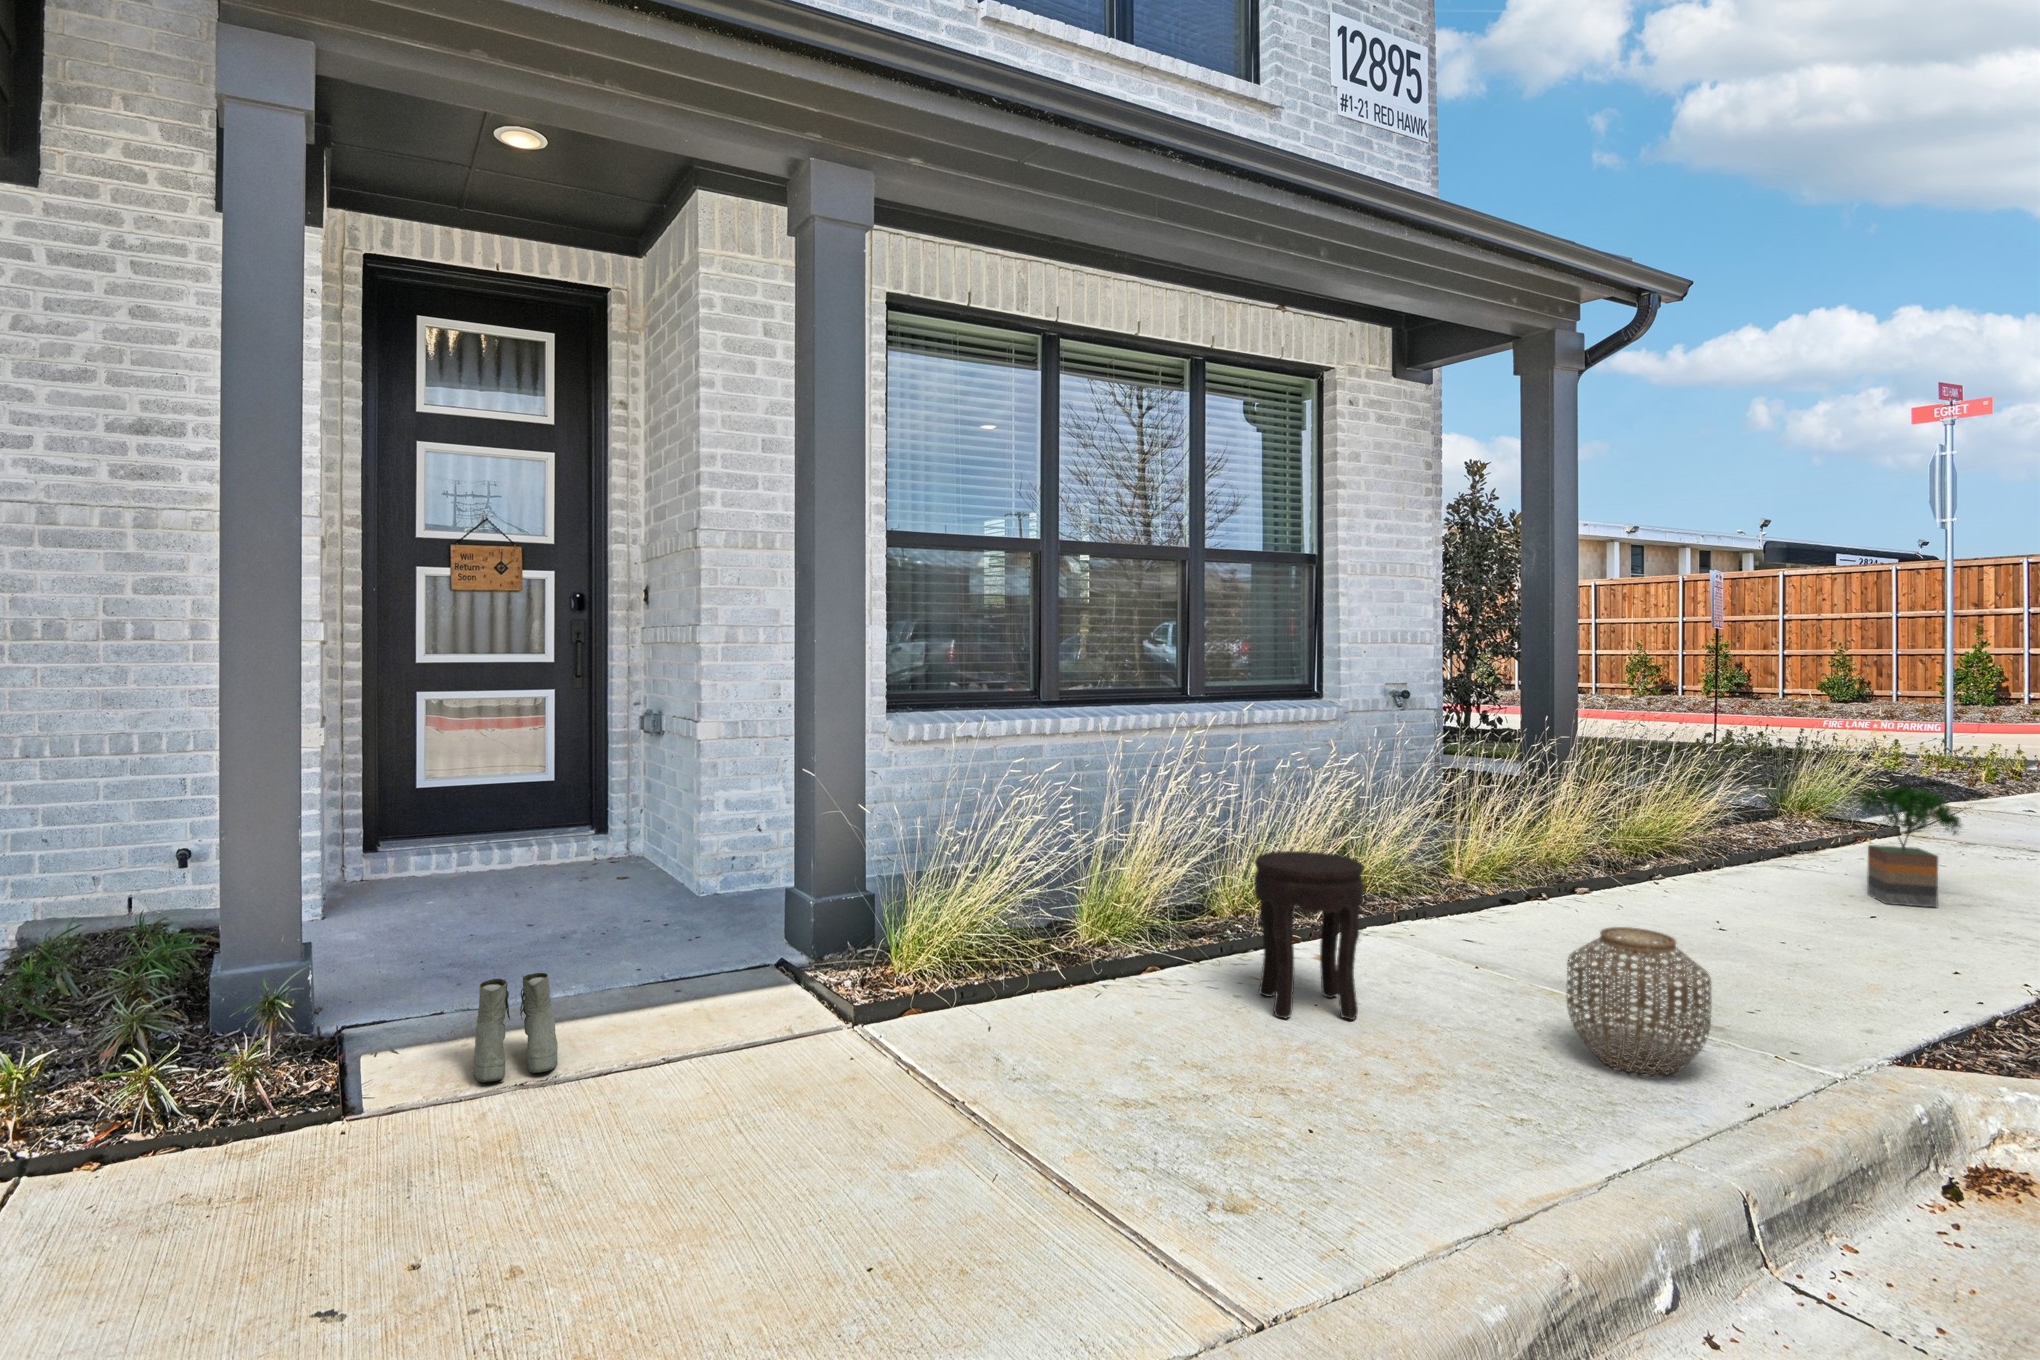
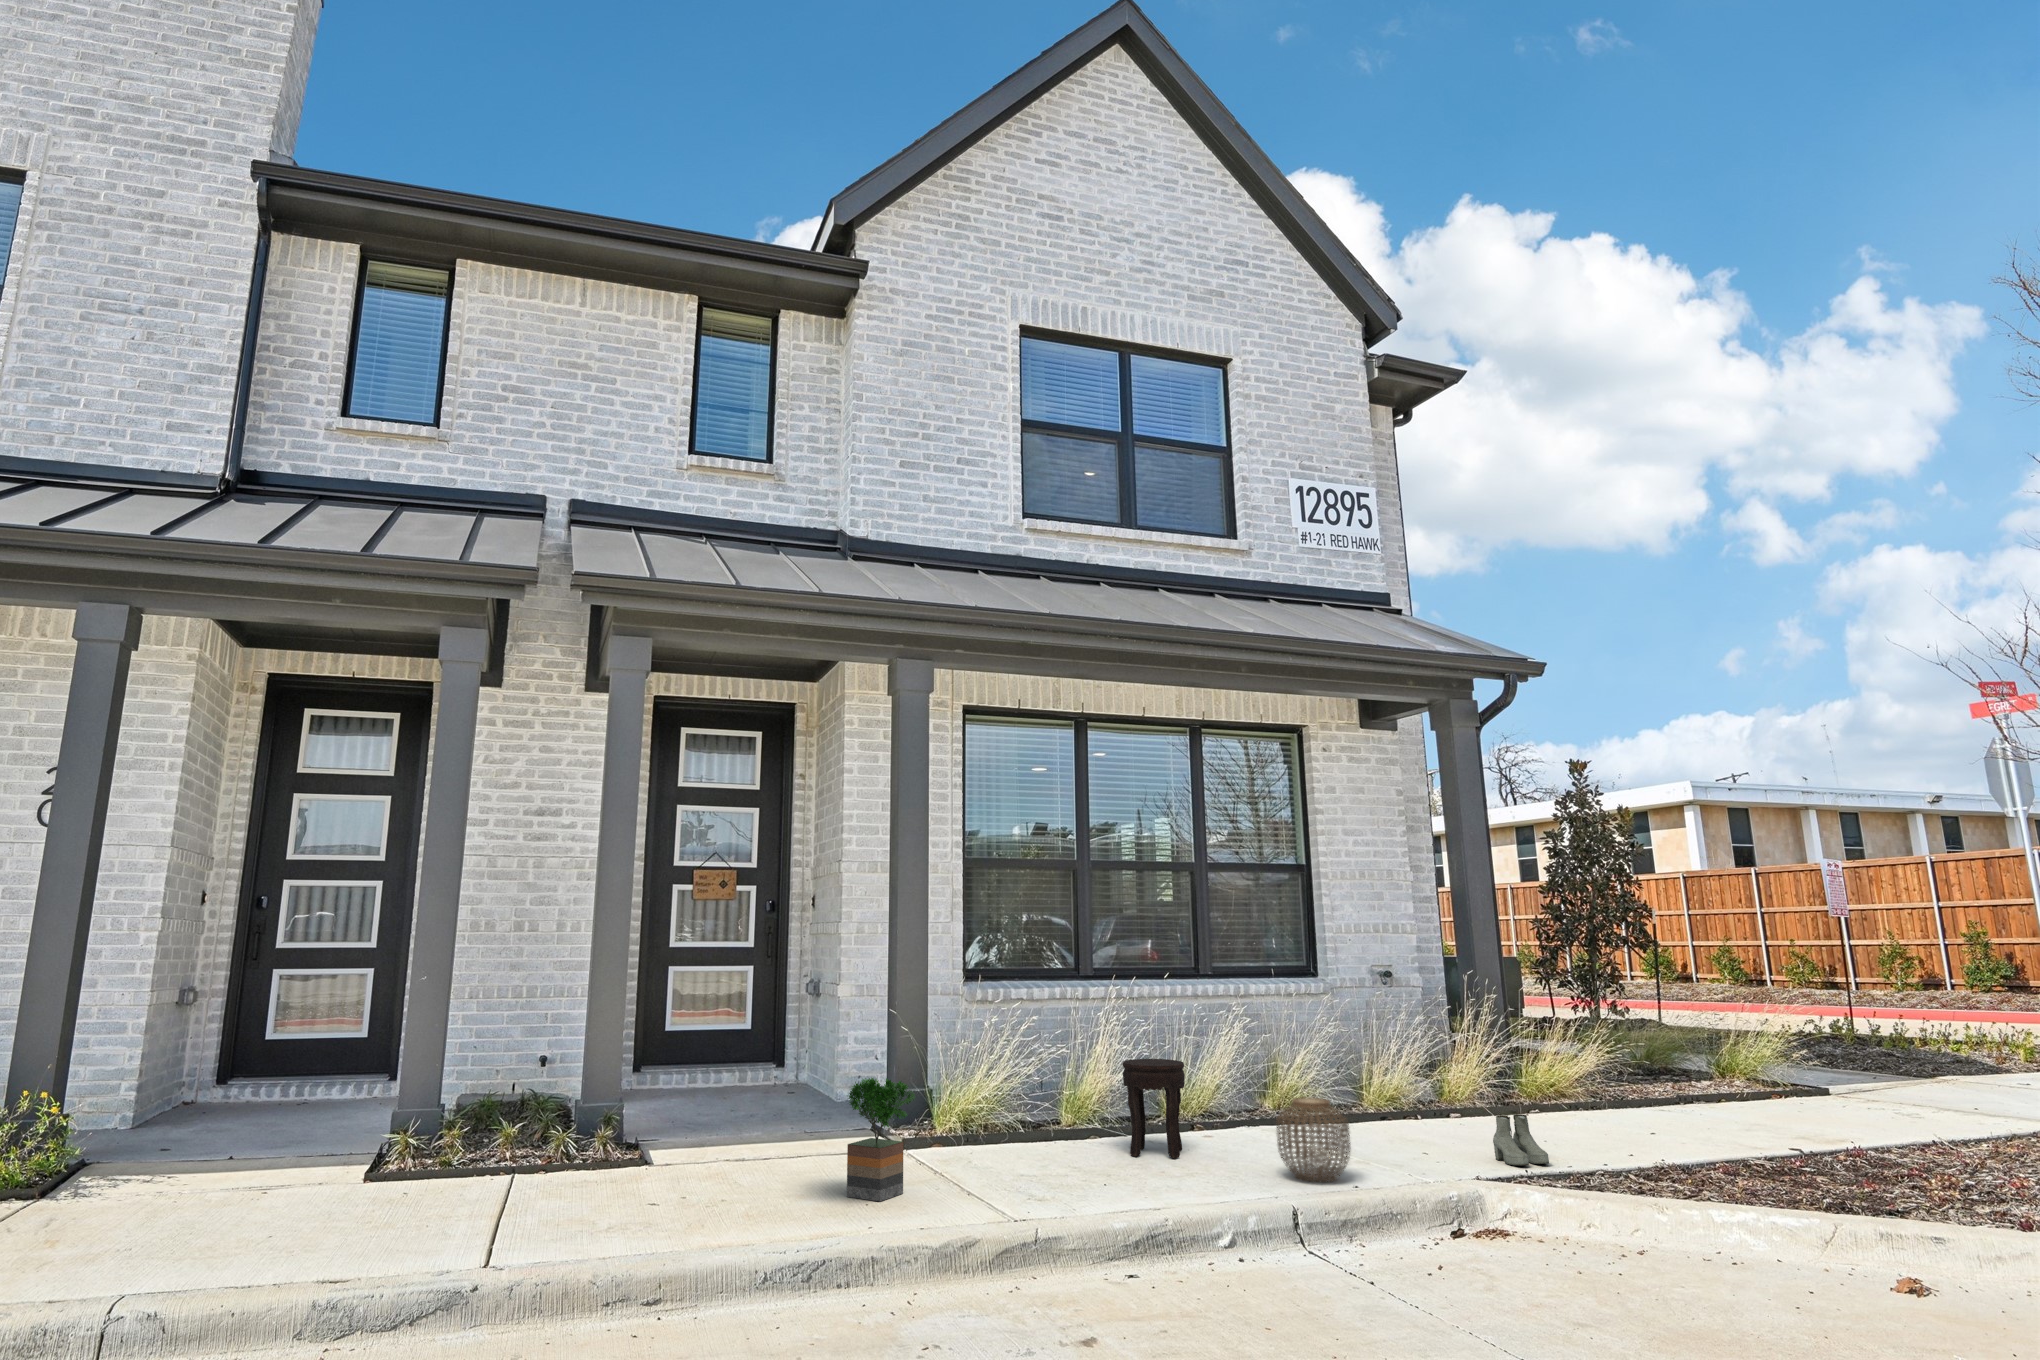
potted tree: present [1858,787,1962,907] -> present [847,1078,915,1201]
boots: present [473,973,558,1082] -> present [1493,1114,1549,1166]

